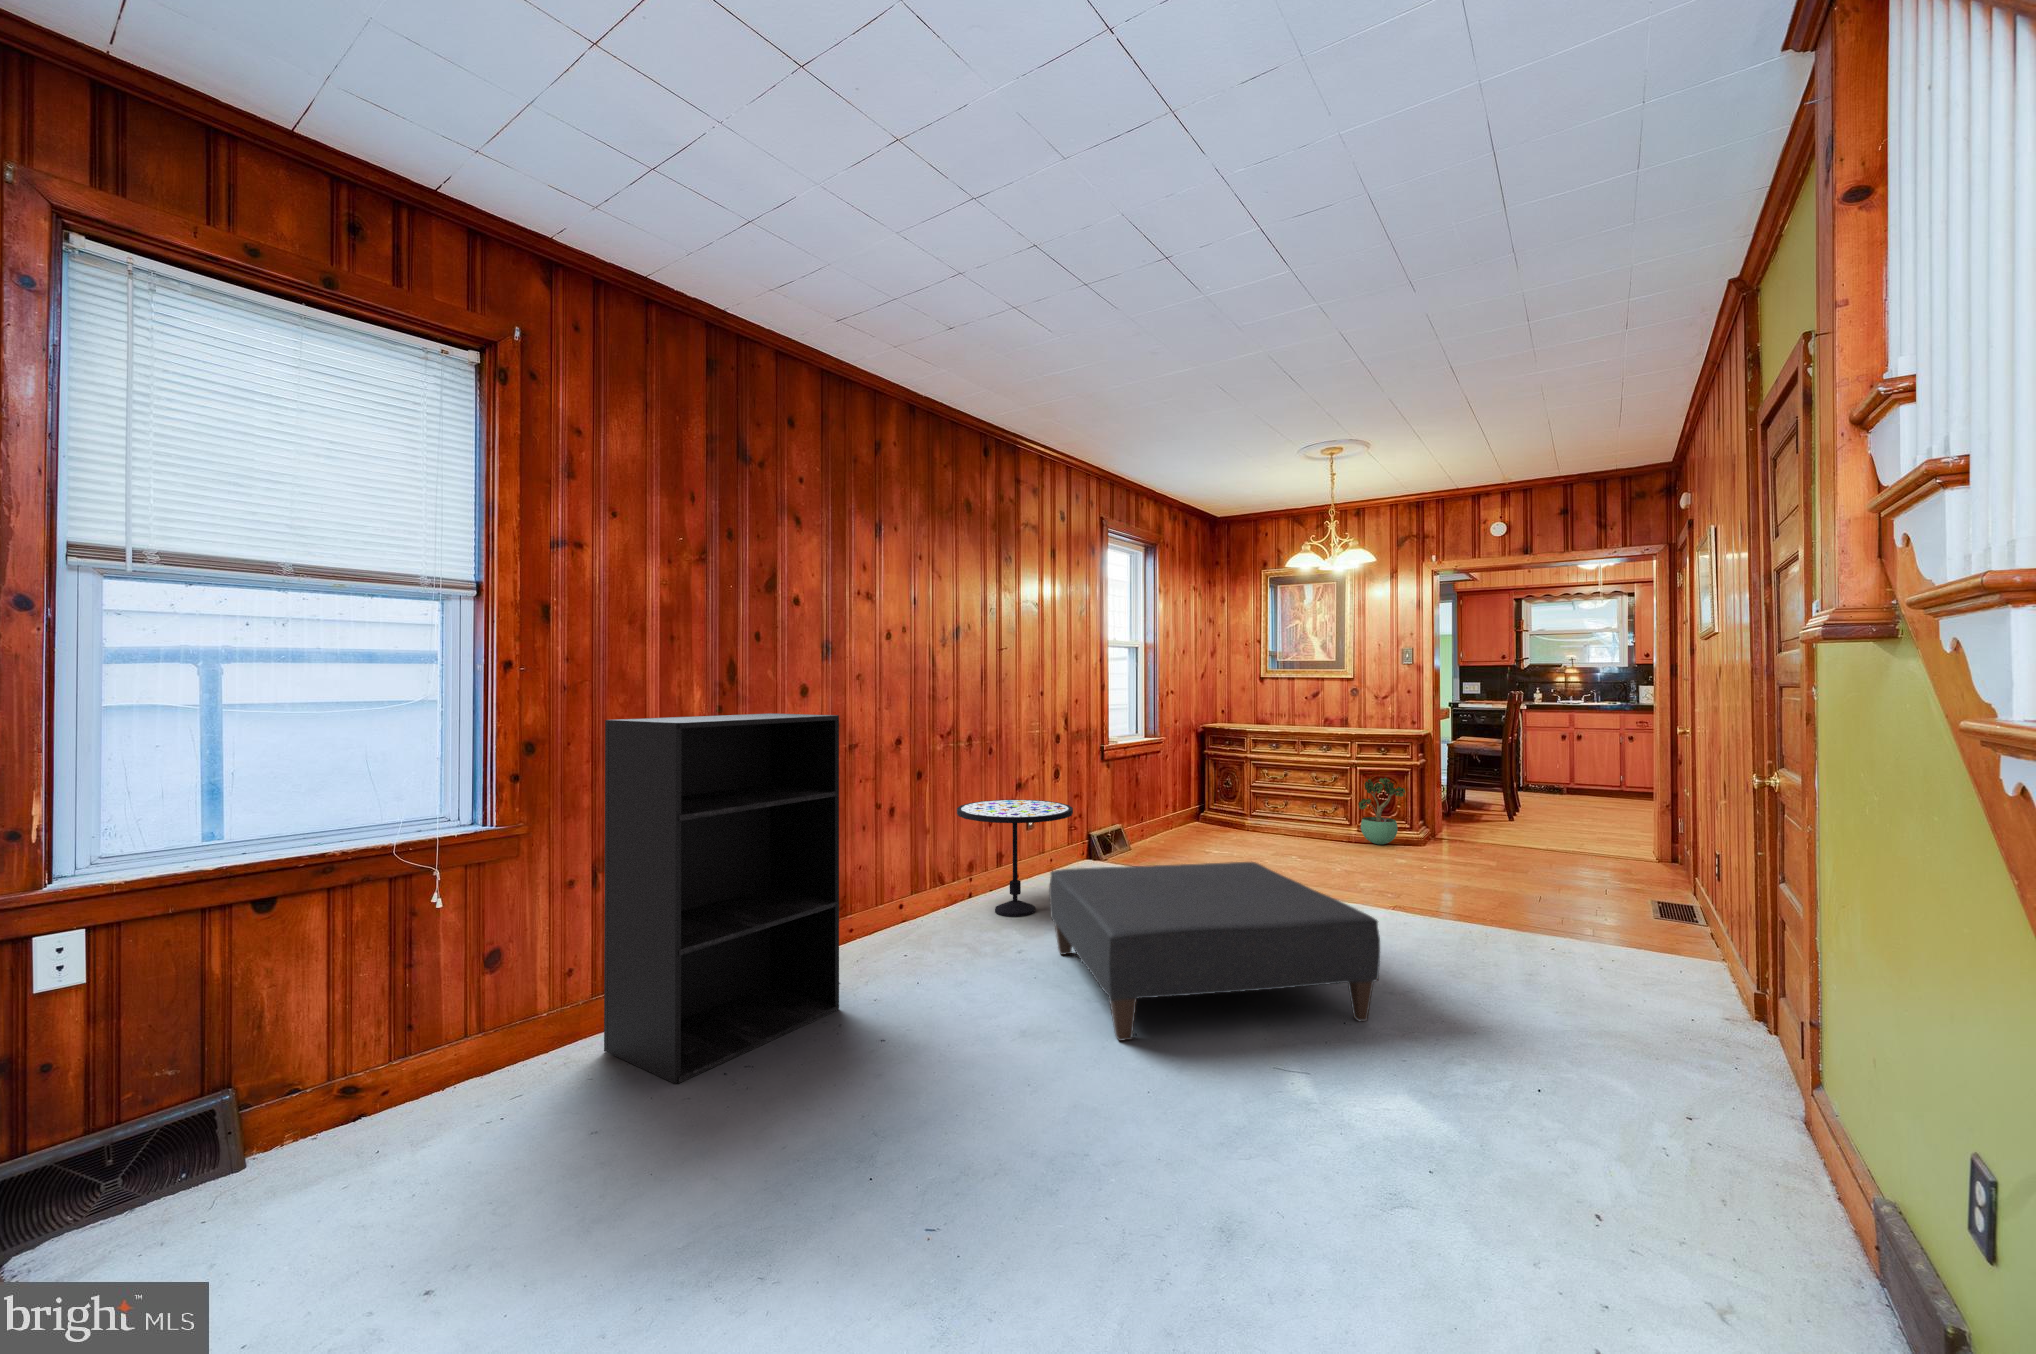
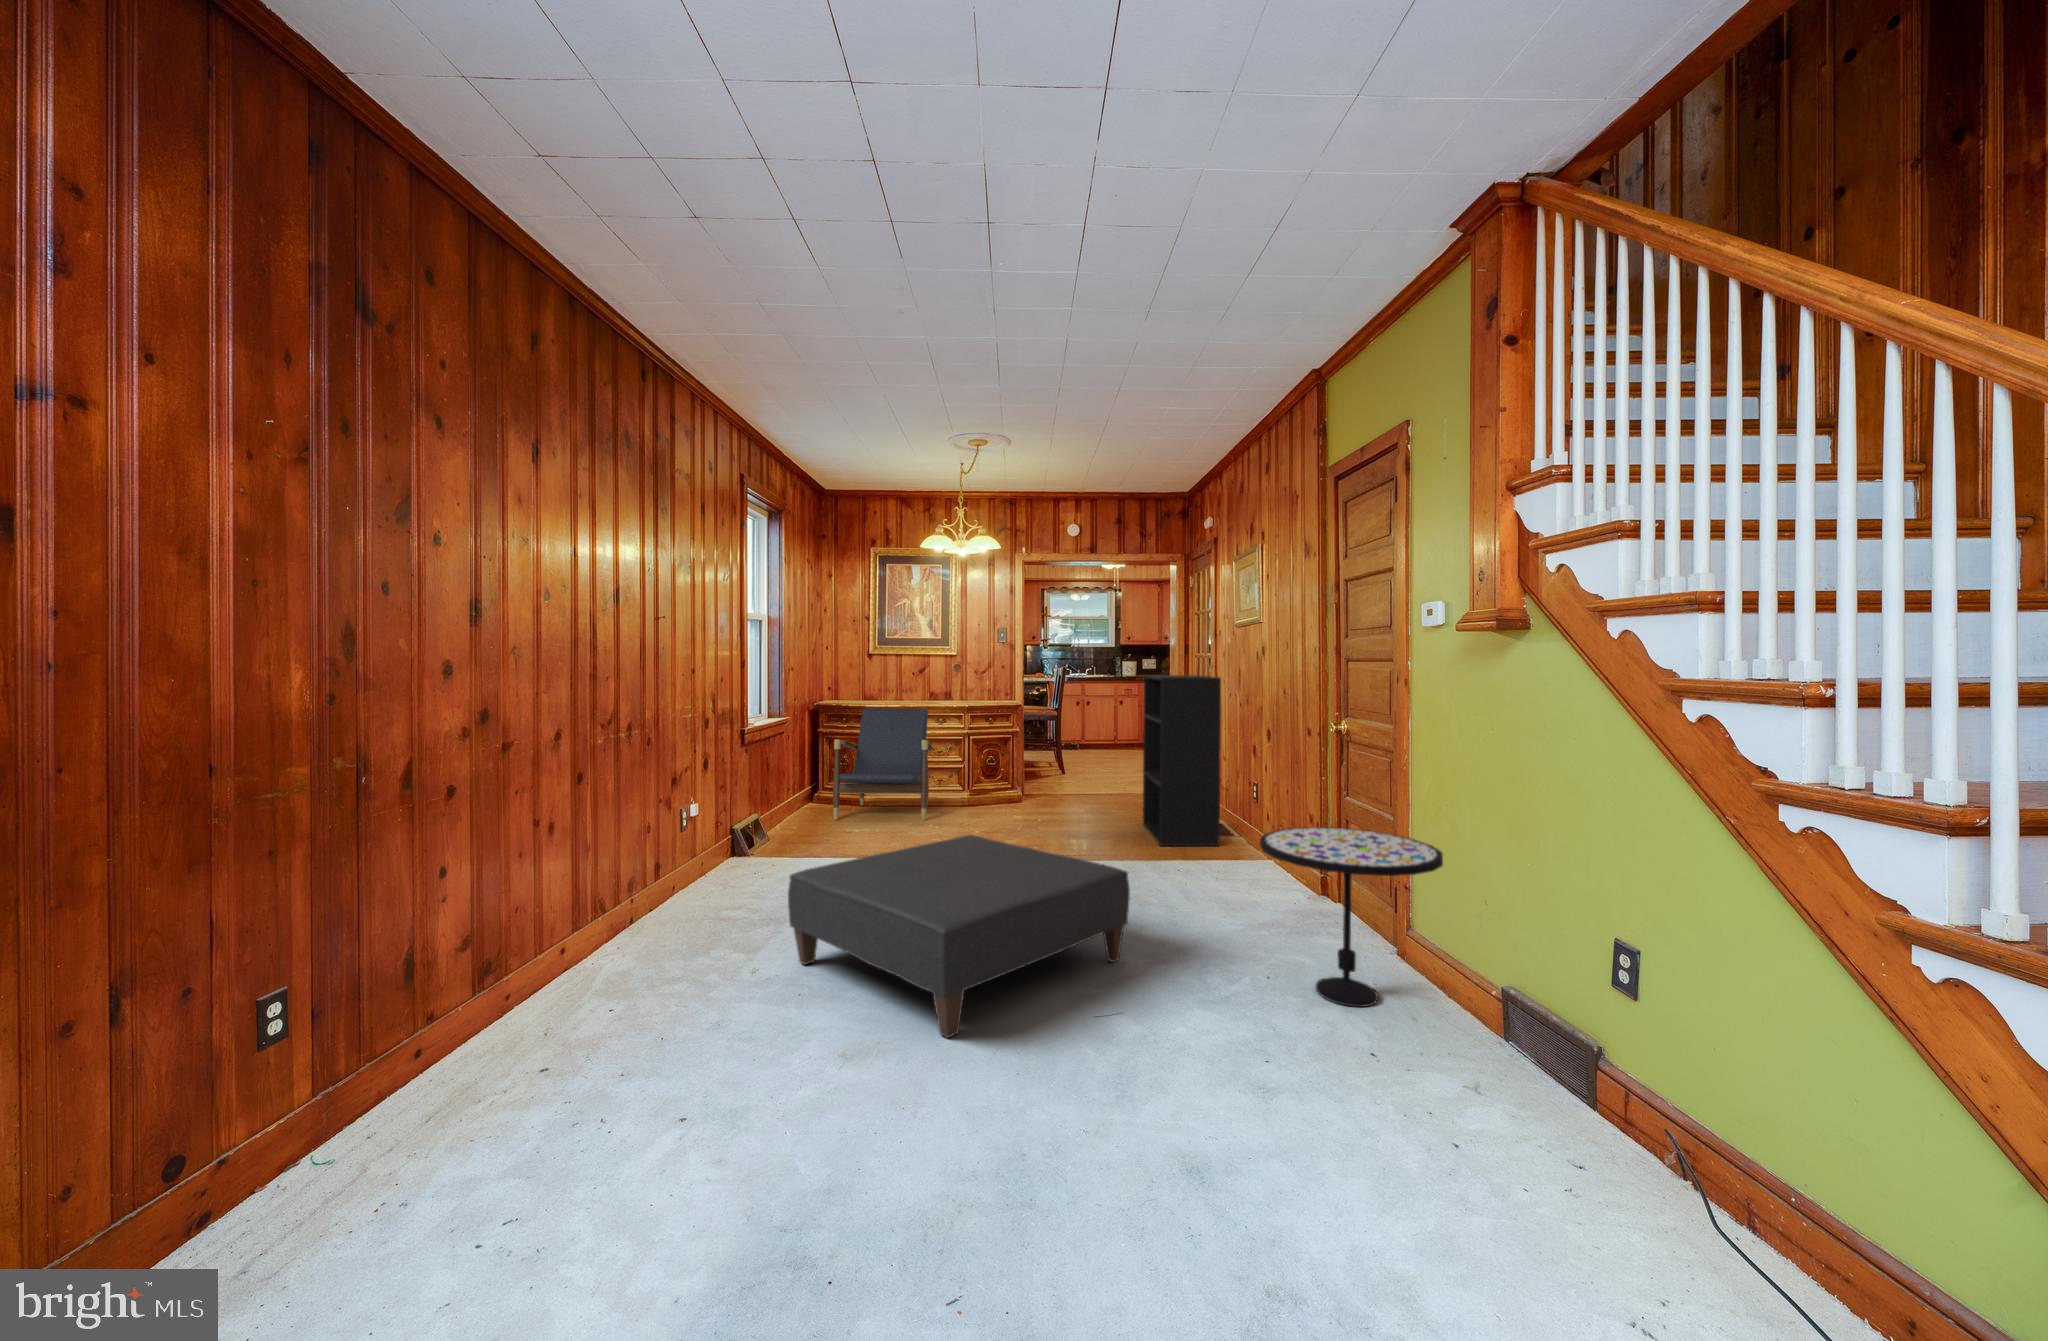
bookshelf: present [604,713,839,1084] -> present [1143,675,1221,846]
lounge chair: none [1201,732,1311,851] -> present [833,709,932,821]
potted plant: present [1358,777,1405,844] -> none [973,745,1009,805]
side table: present [957,800,1073,917] -> present [1260,827,1443,1007]

